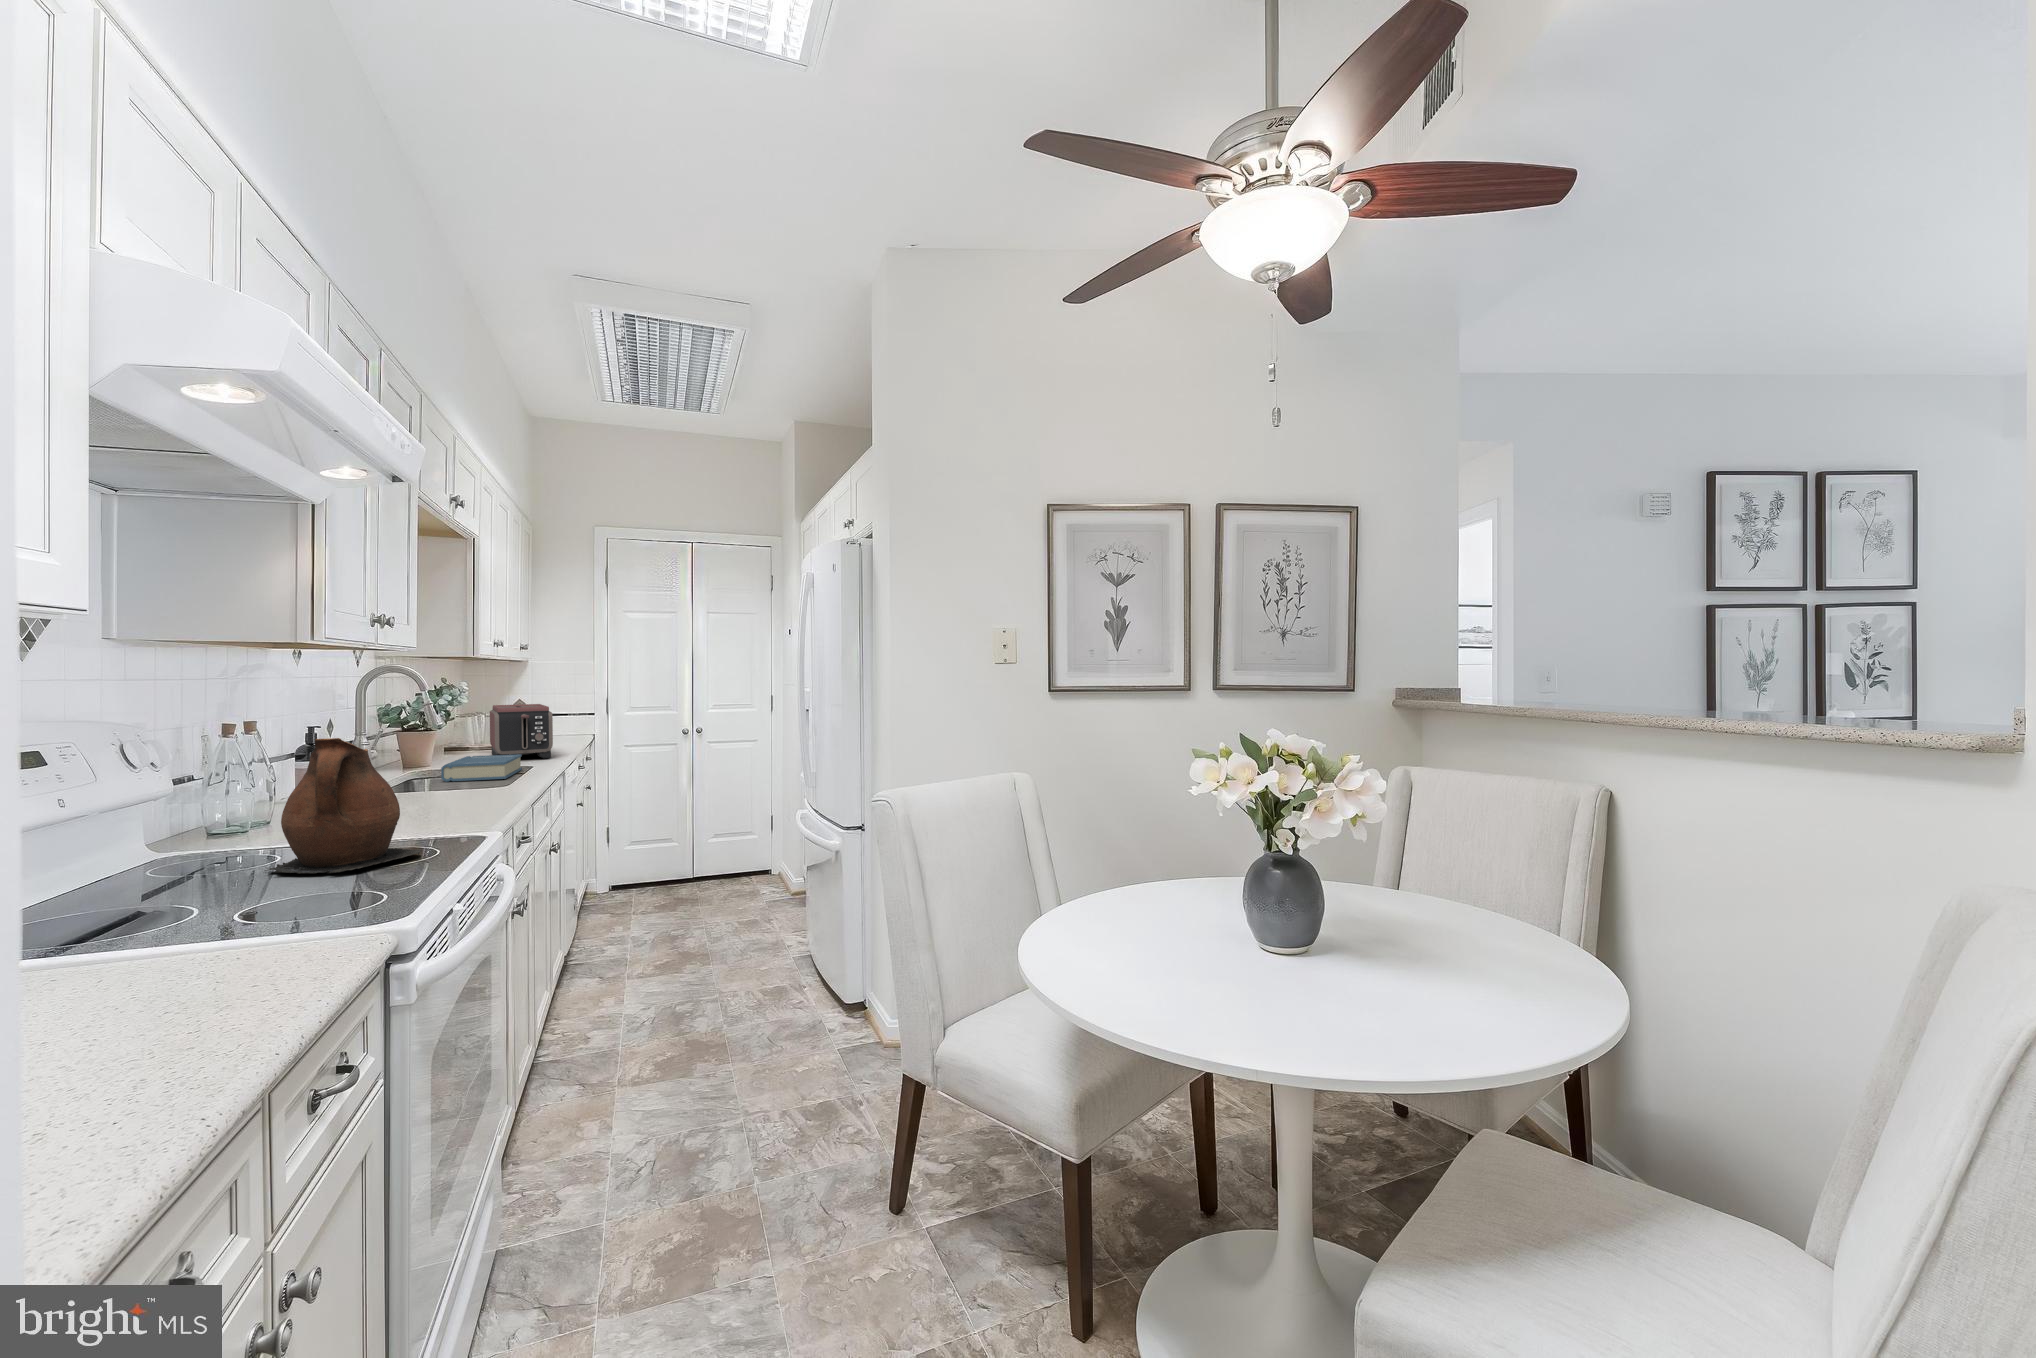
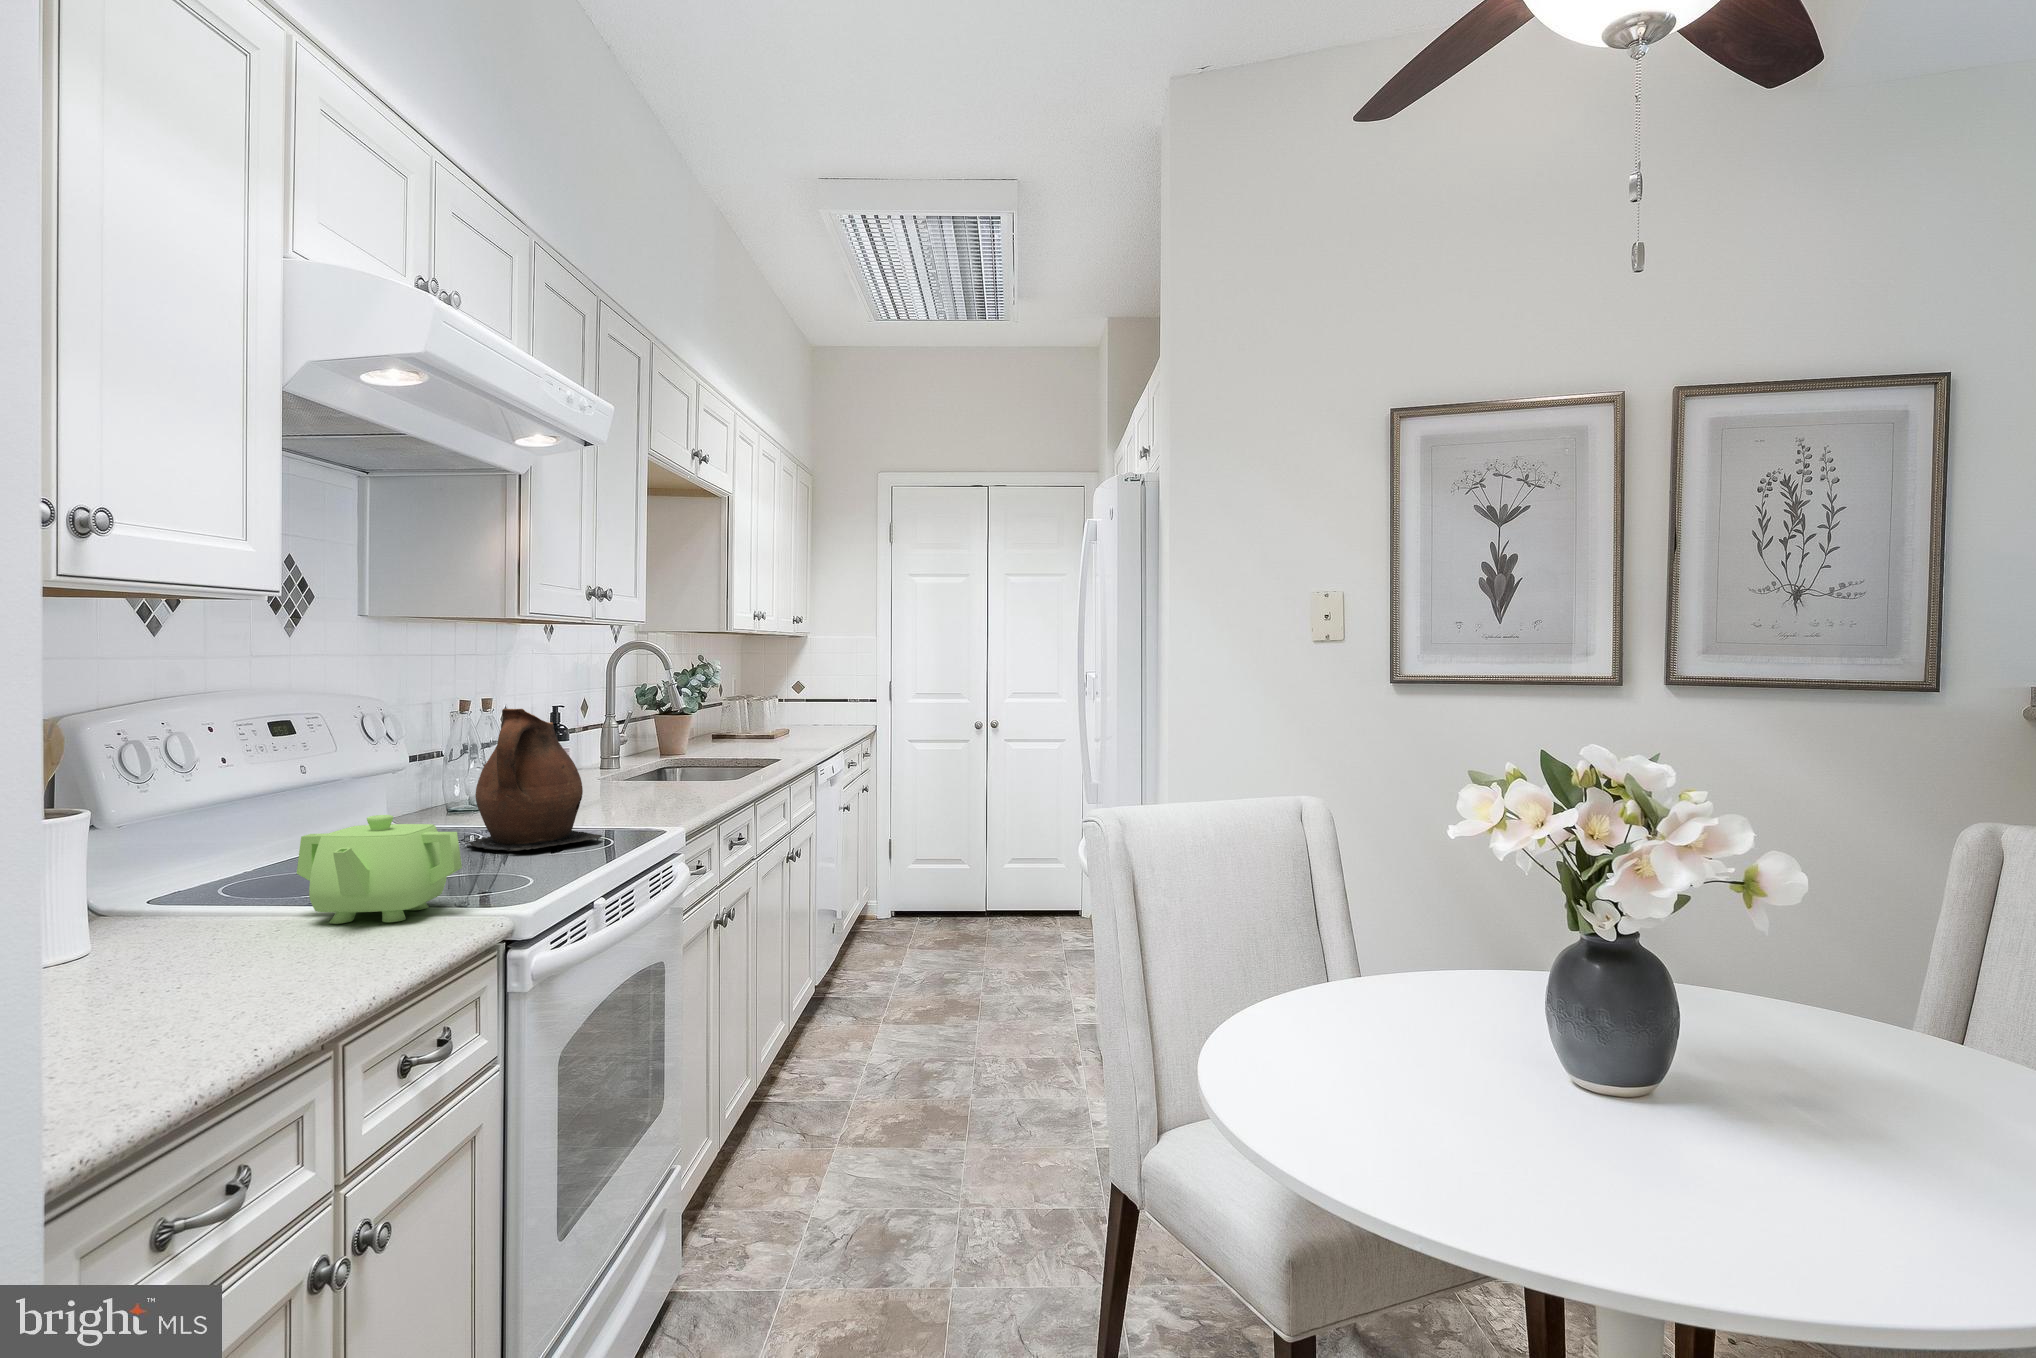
toaster: present [490,704,553,758] -> none [747,691,803,752]
hardback book: present [441,754,522,782] -> none [682,744,765,770]
teapot: none [135,851,333,962] -> present [297,815,462,924]

